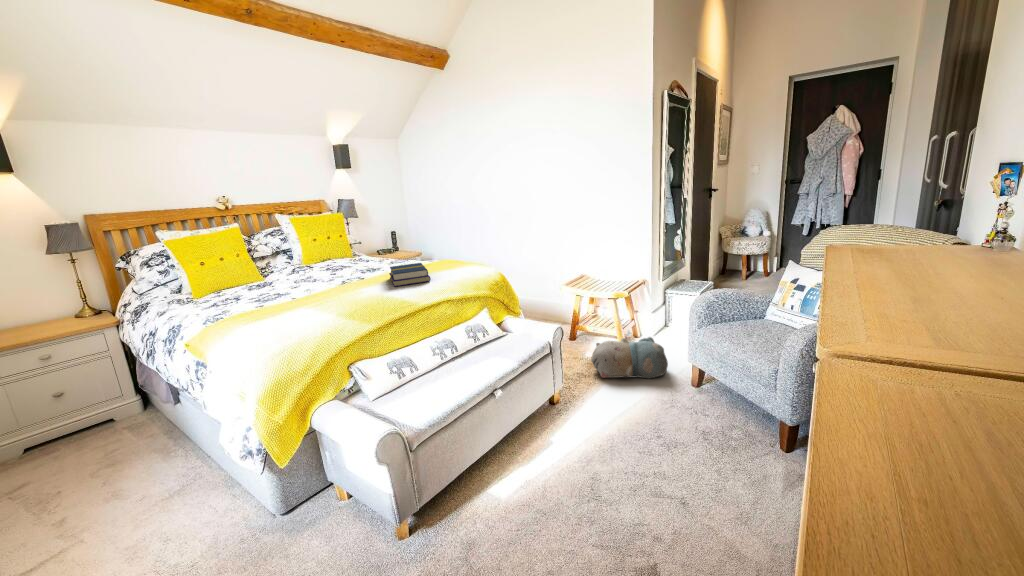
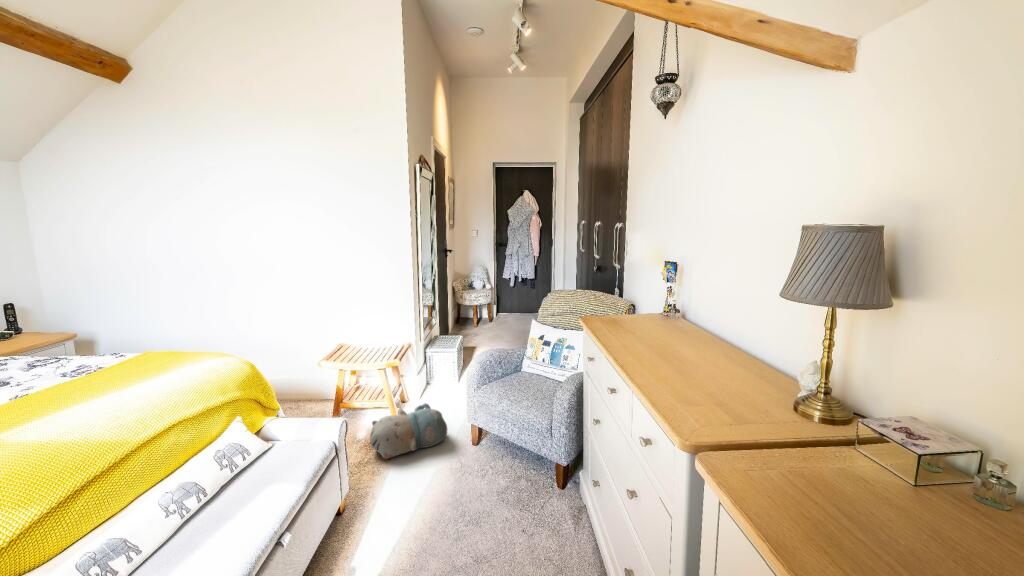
book: present [389,263,431,286] -> none [53,370,142,418]

